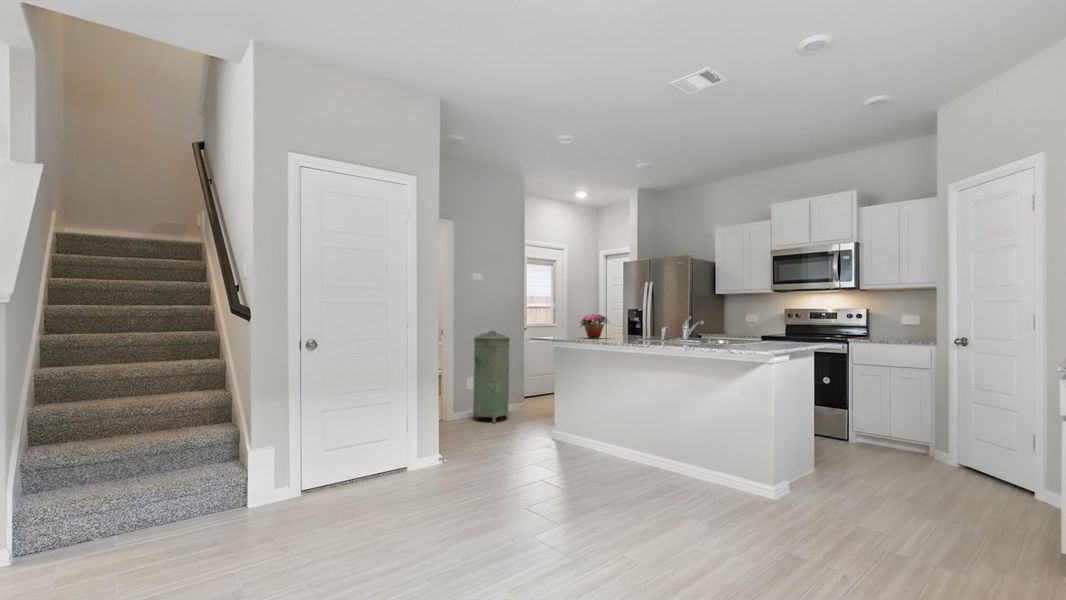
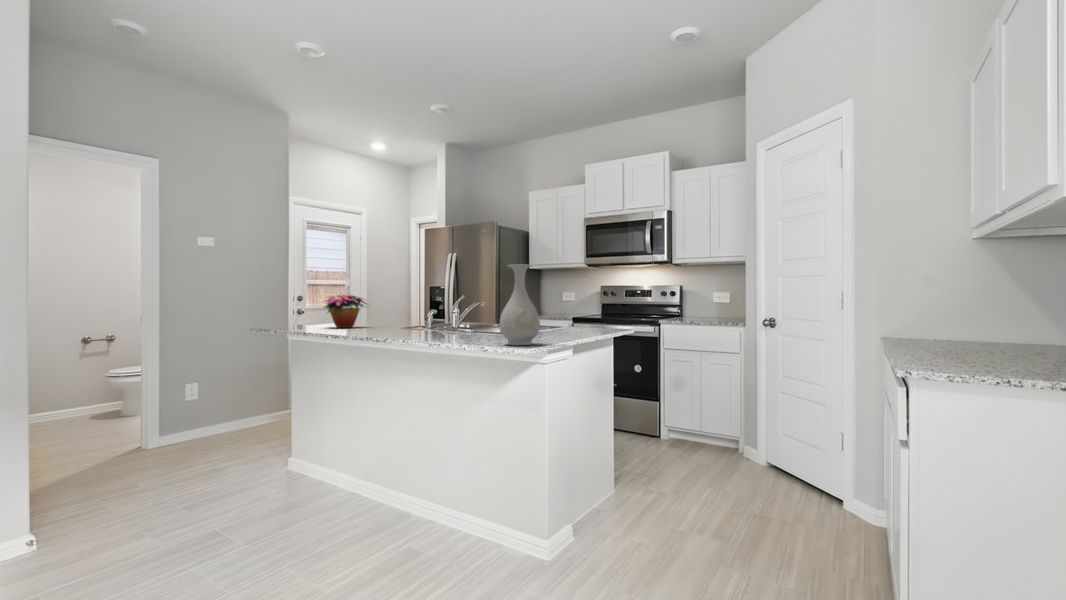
vase: none [744,295,774,349] -> present [500,264,540,345]
trash can: present [473,331,510,423] -> none [190,318,252,448]

